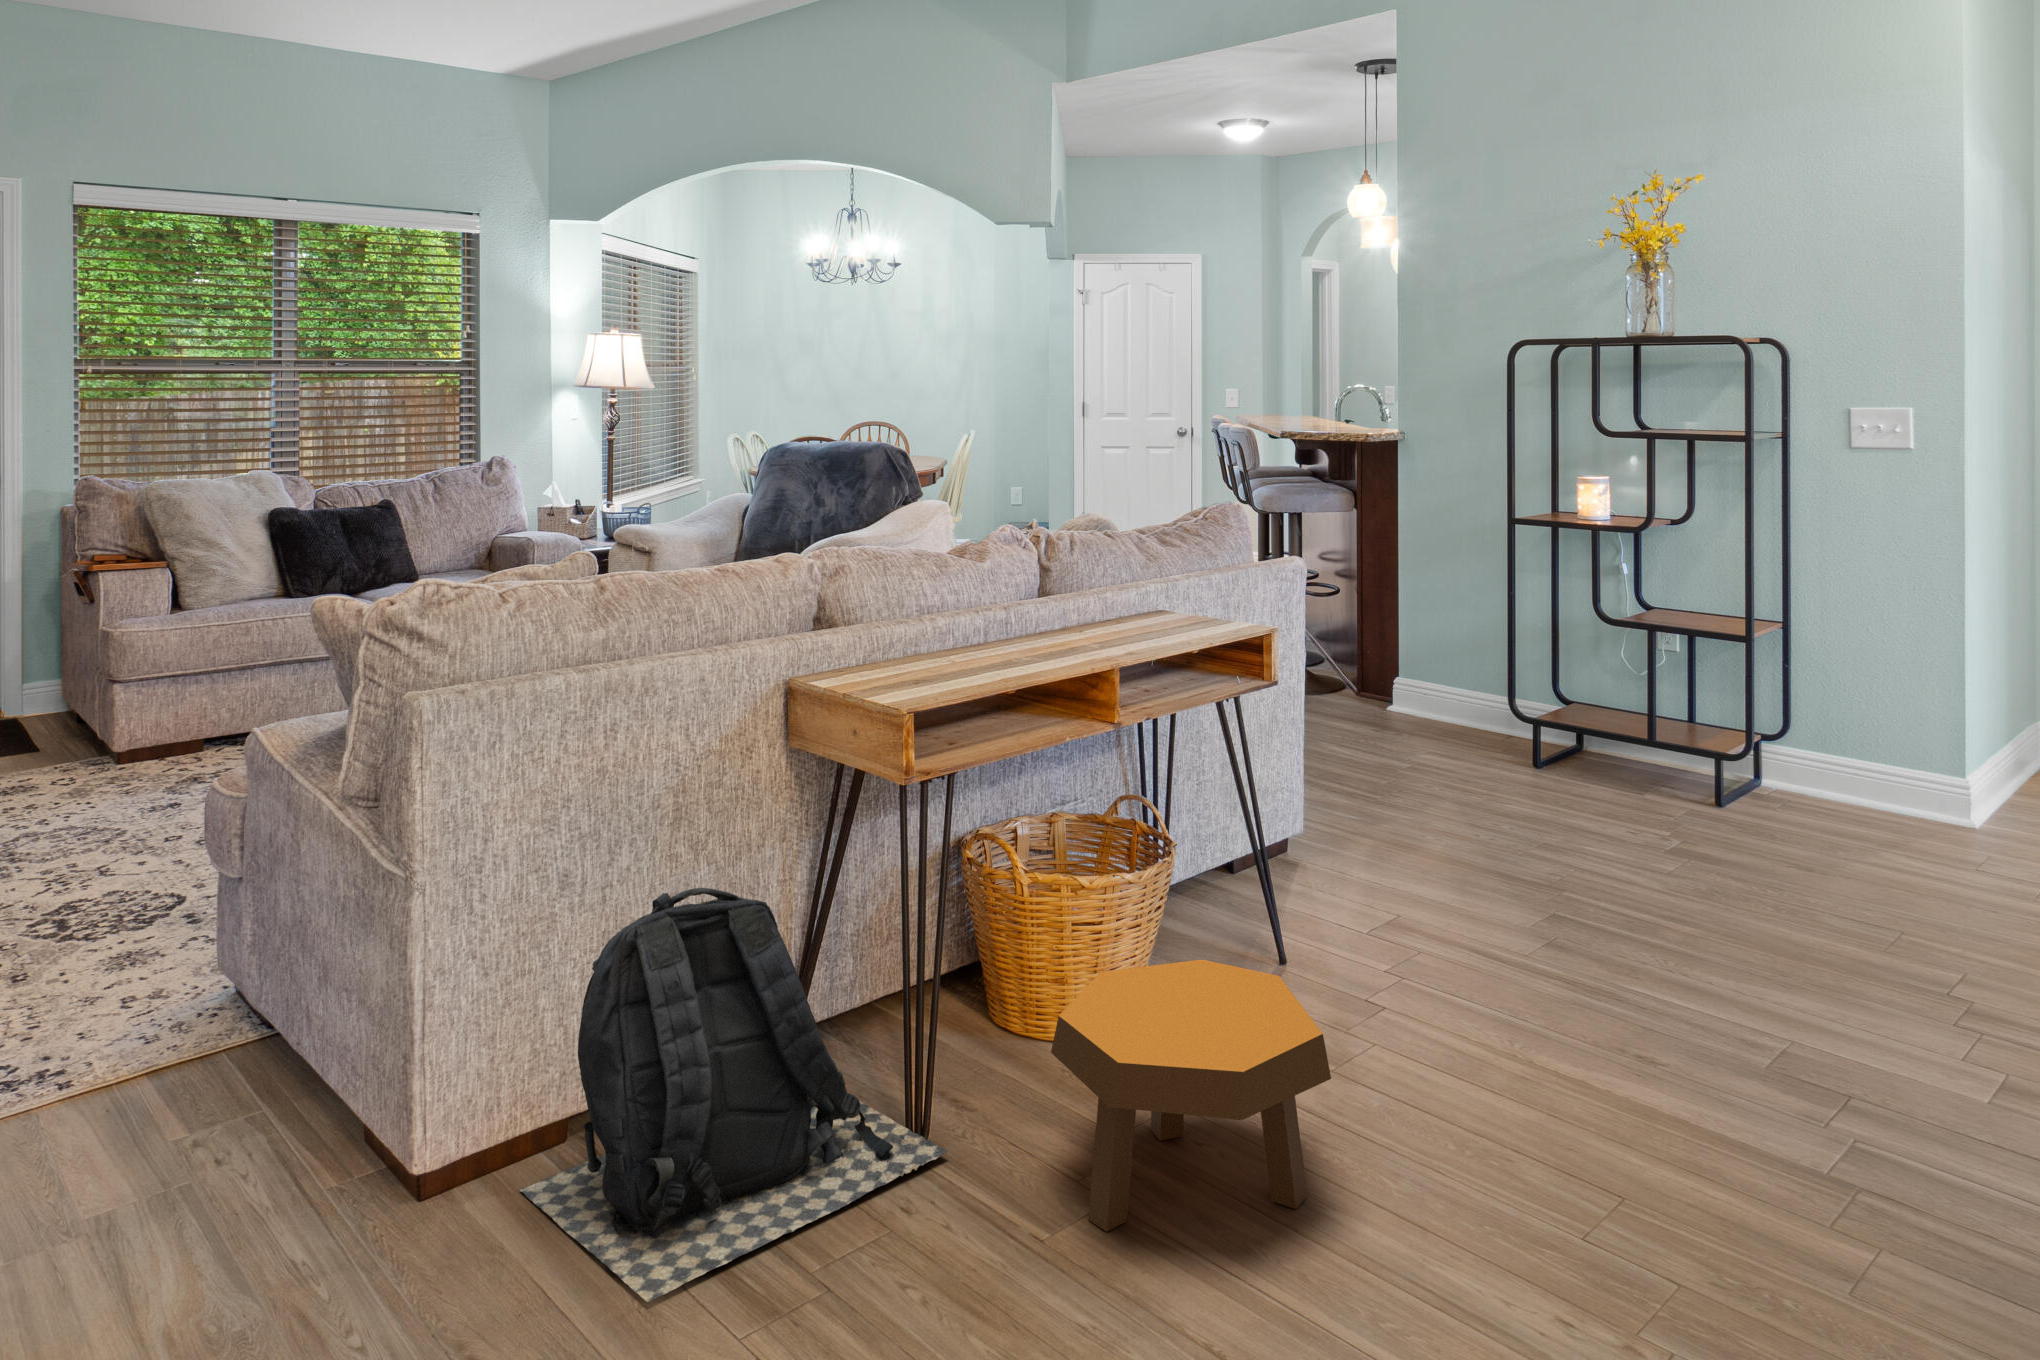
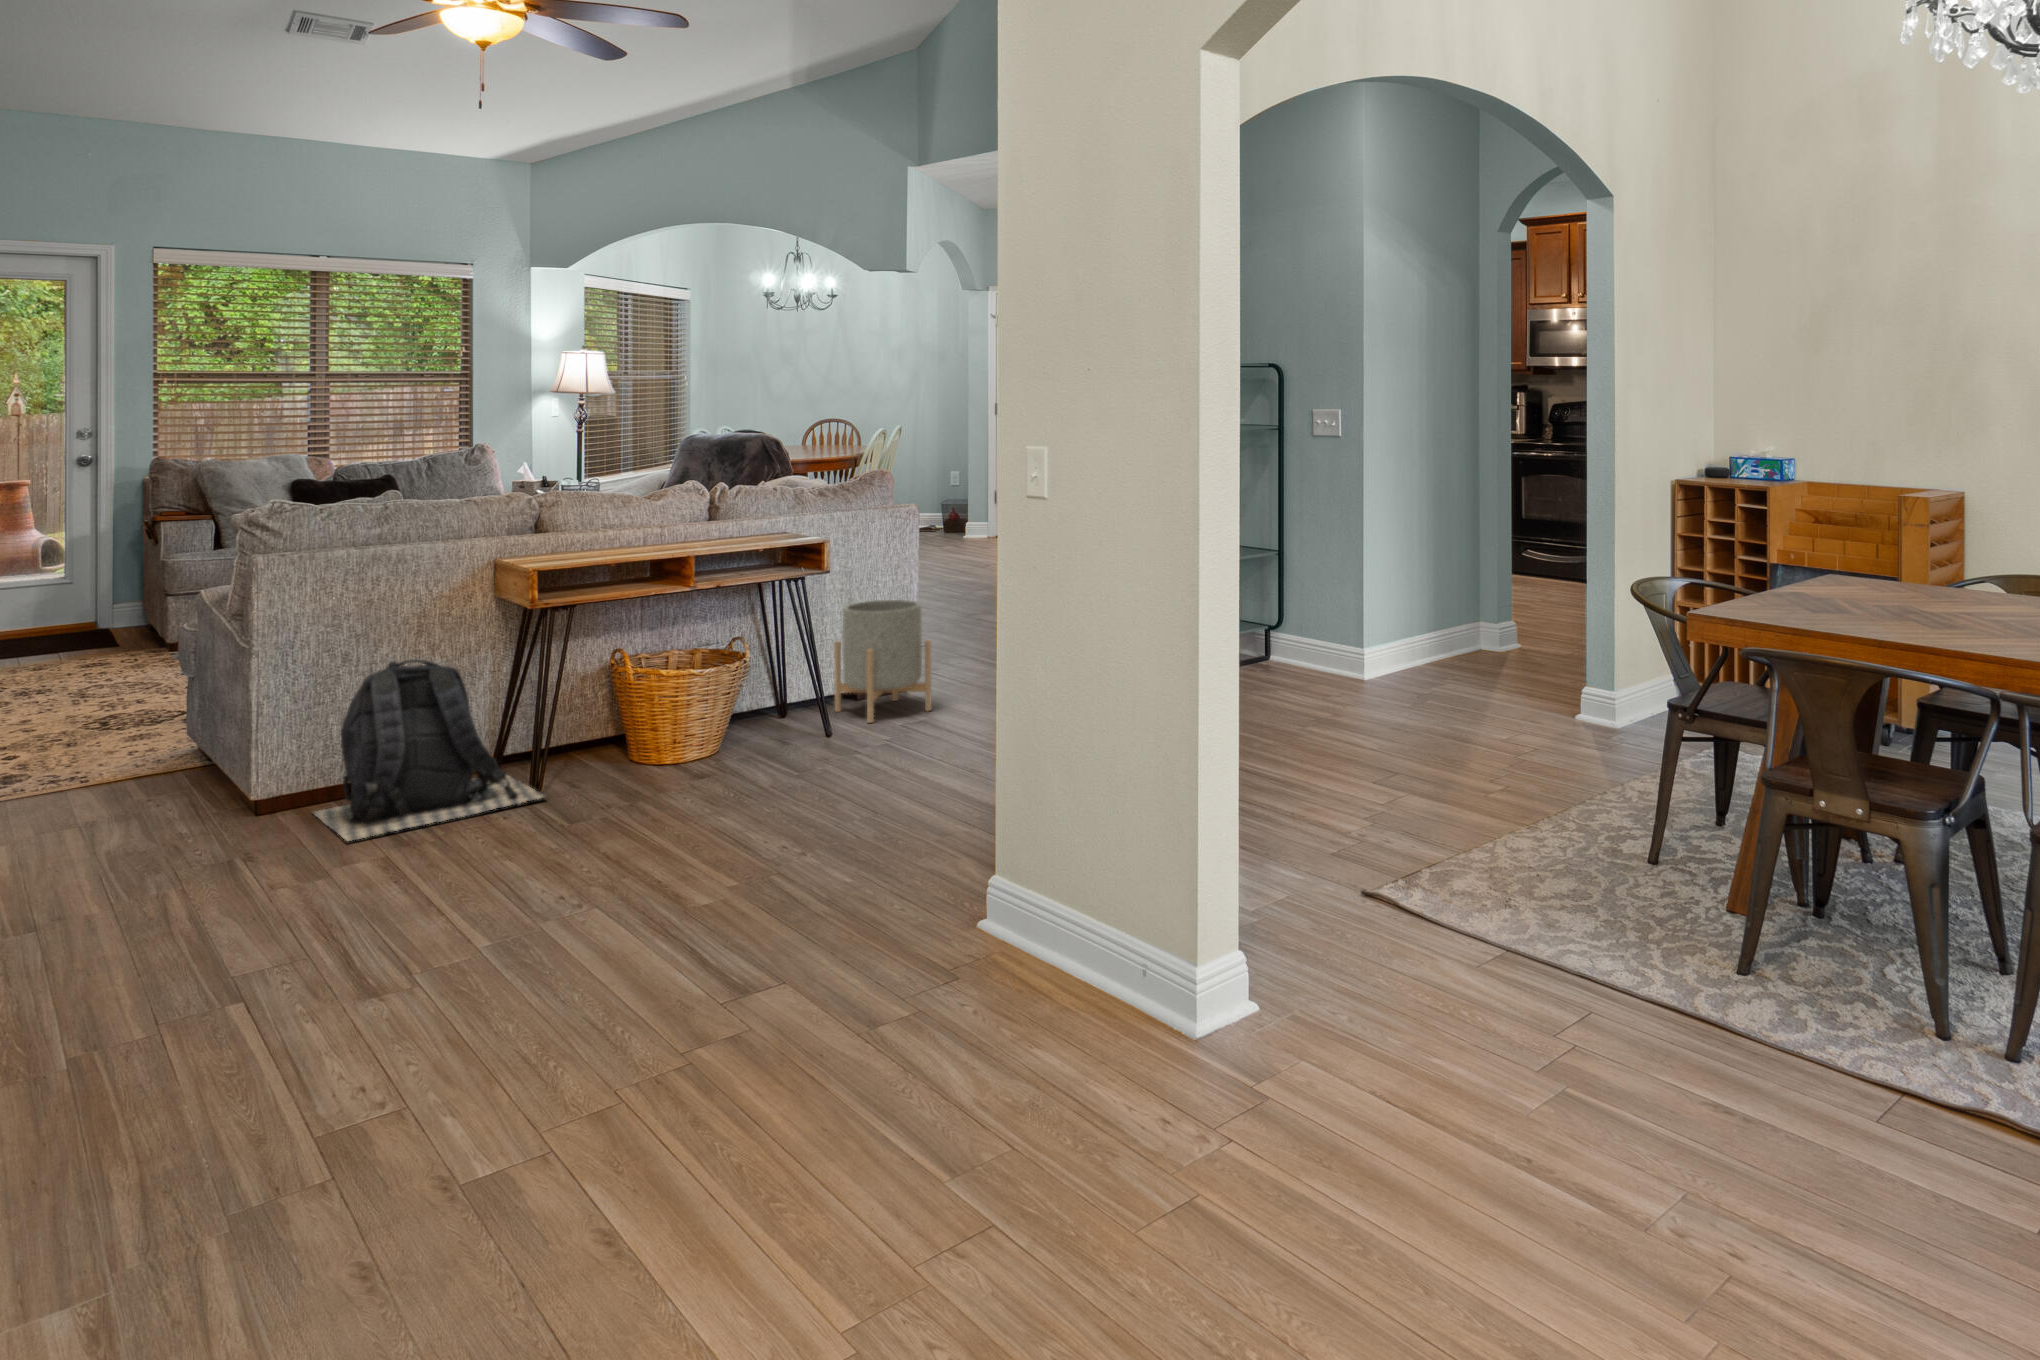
planter: none [1234,723,1396,941] -> present [834,600,931,723]
footstool: present [1051,959,1331,1232] -> none [596,703,743,821]

